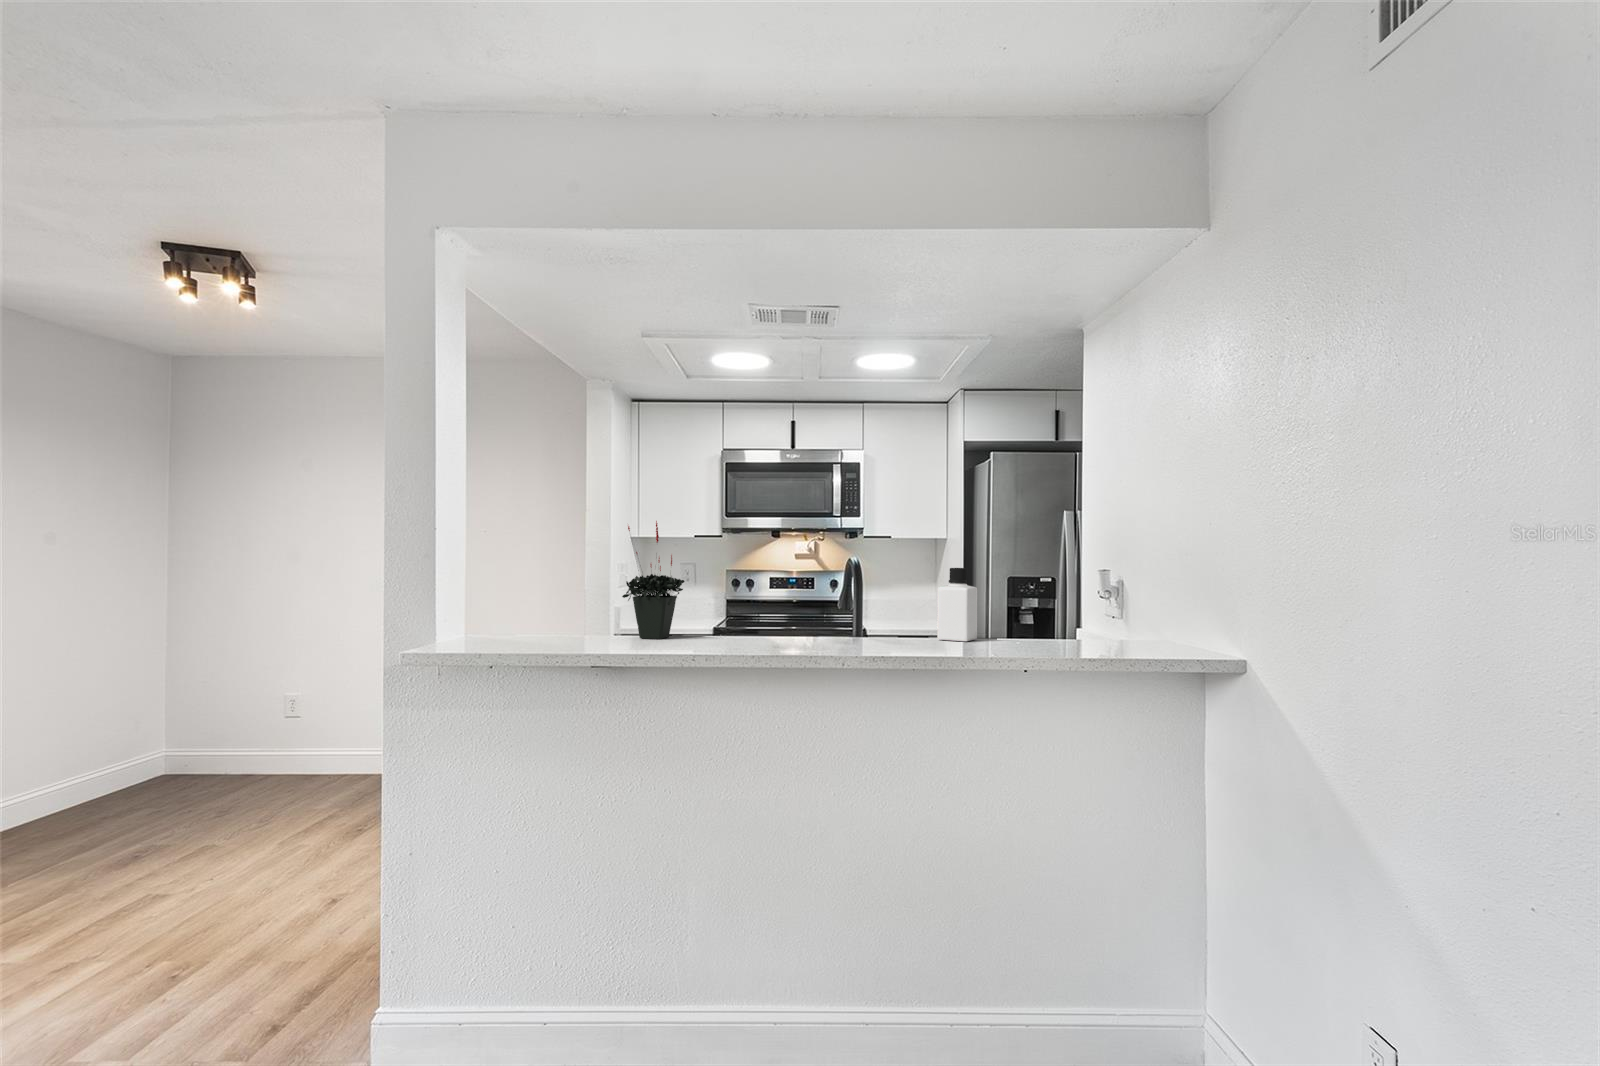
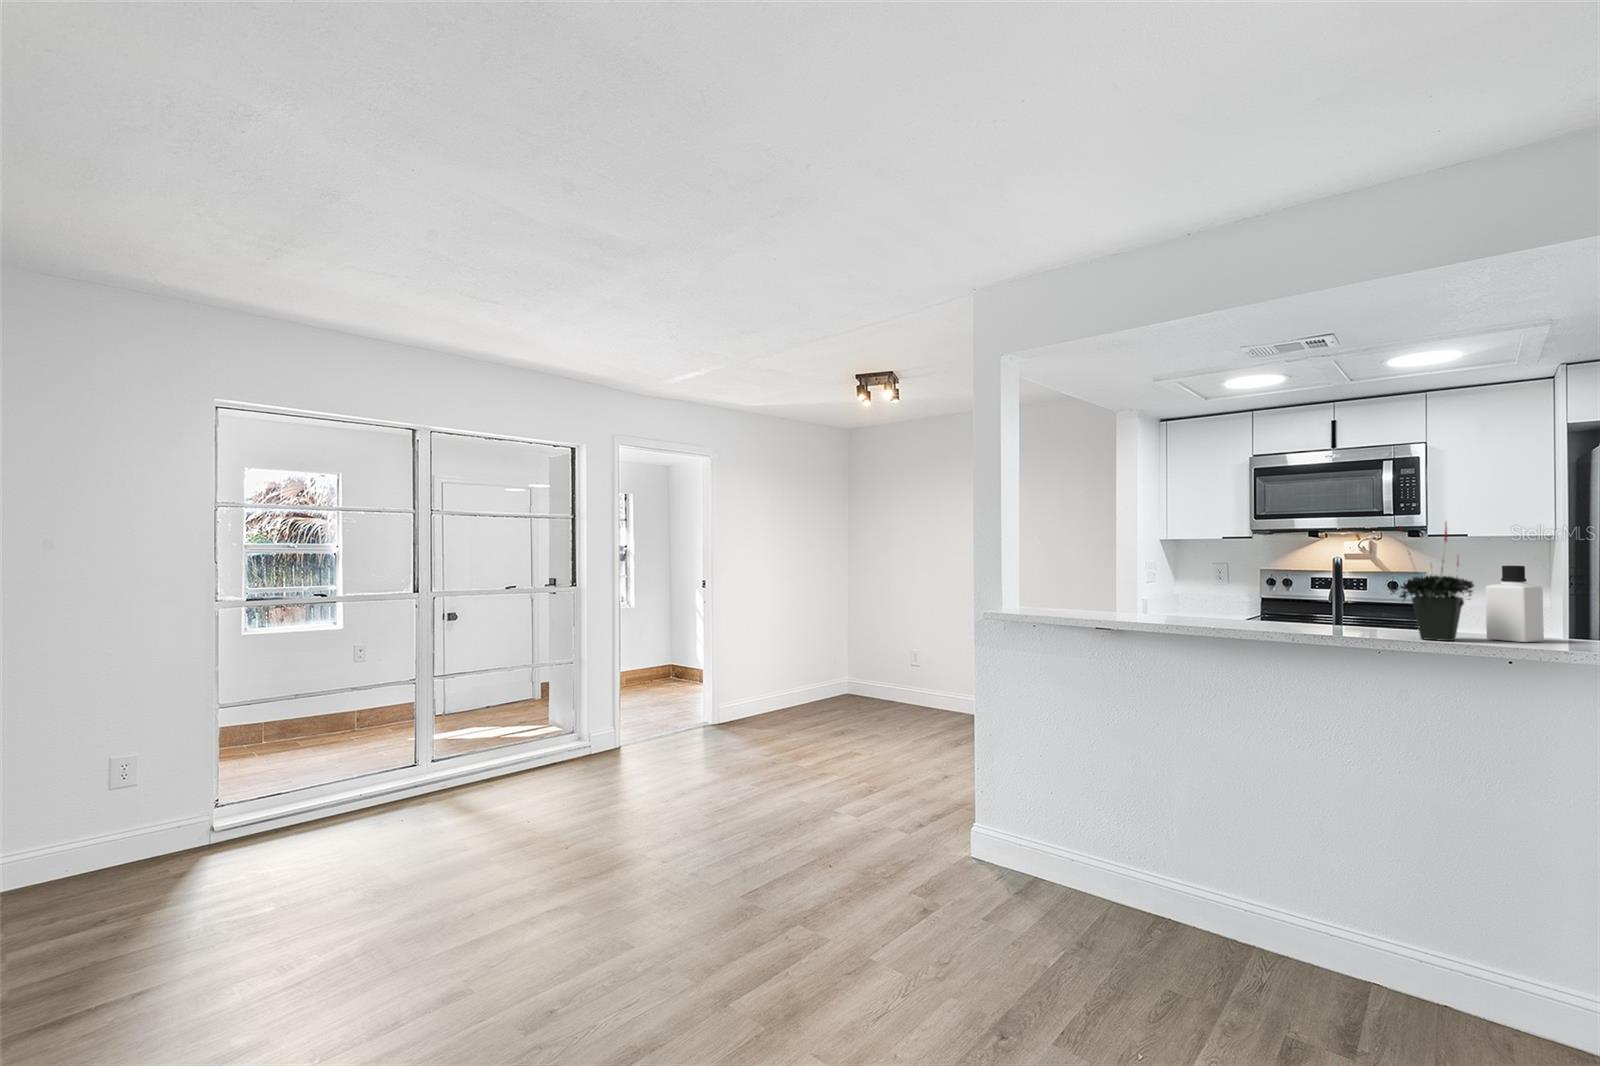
potted plant: present [622,521,685,639] -> present [1400,523,1474,641]

